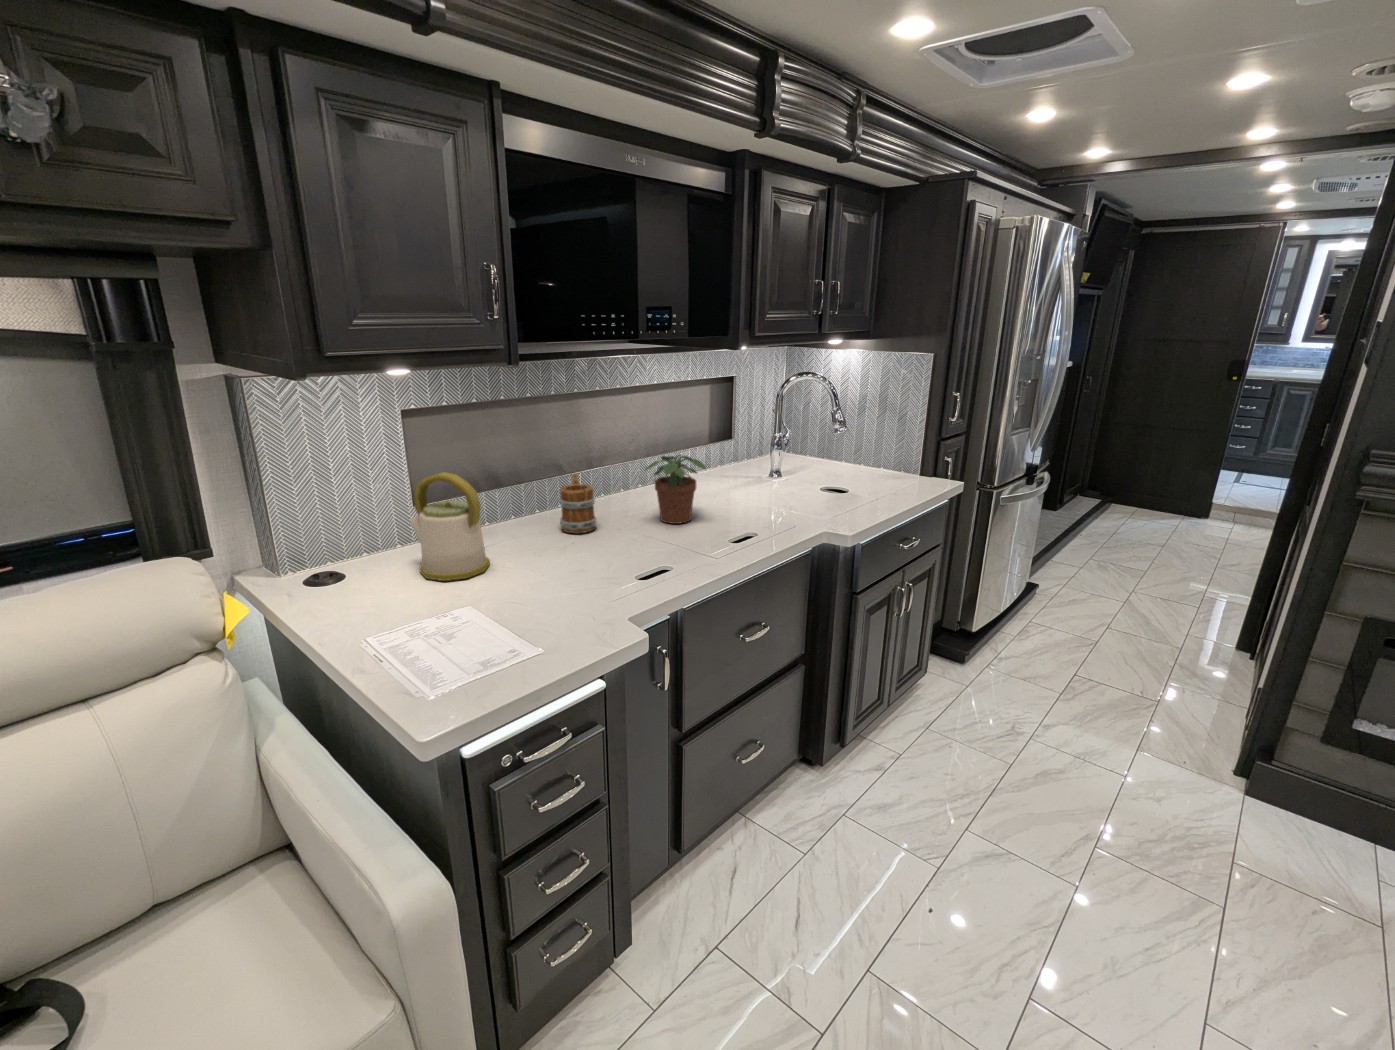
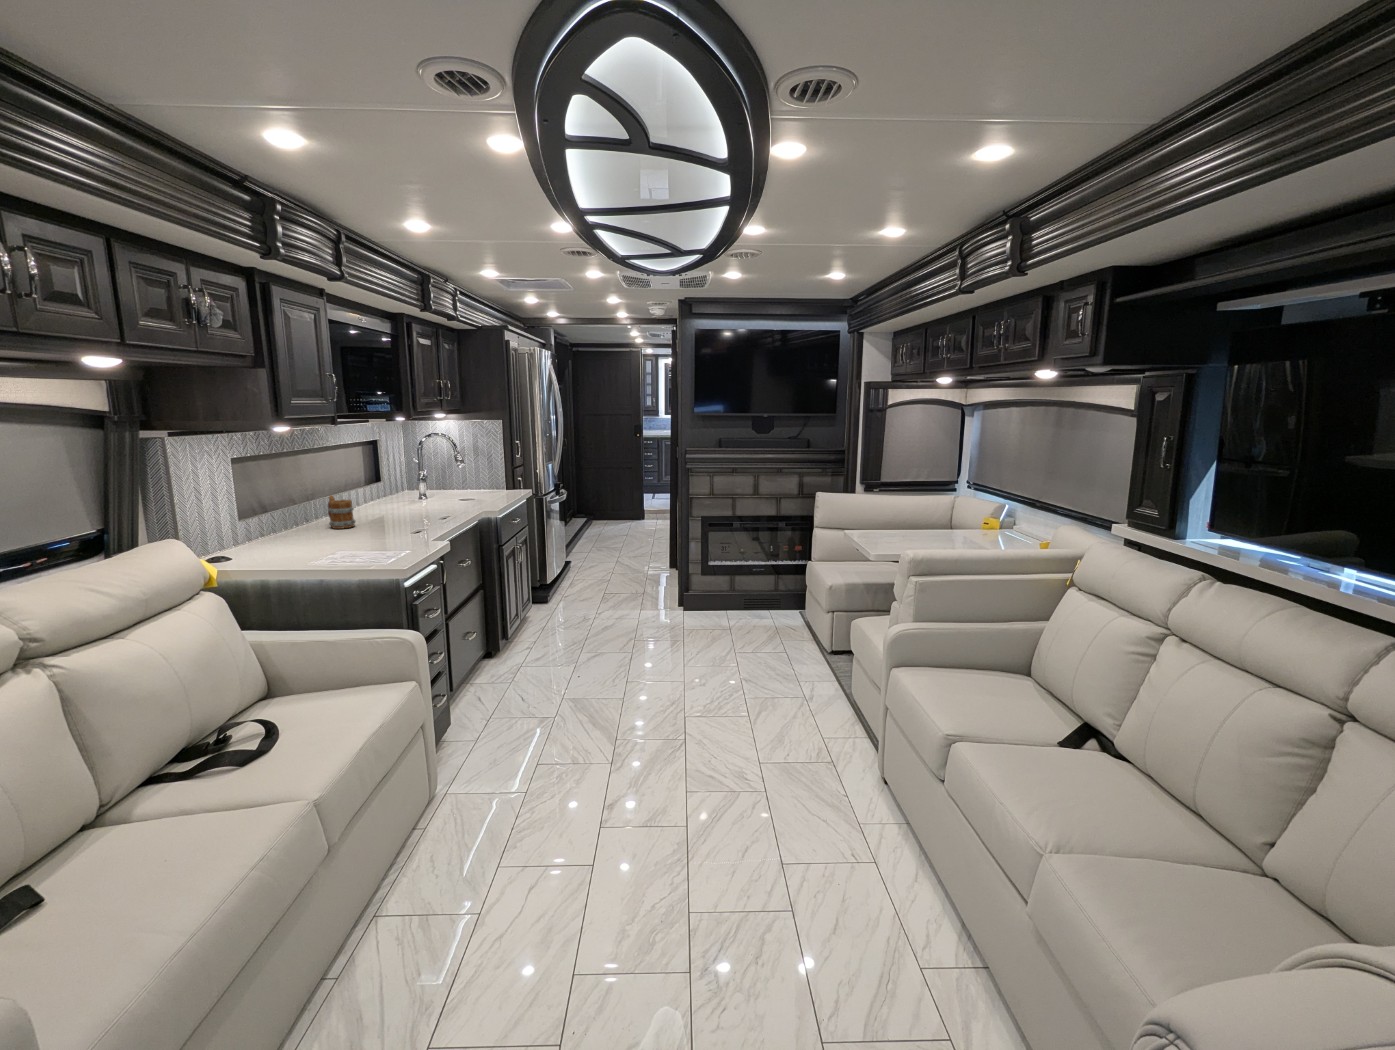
potted plant: present [646,455,706,524] -> none [378,480,414,519]
kettle: present [409,472,490,581] -> none [264,488,323,550]

